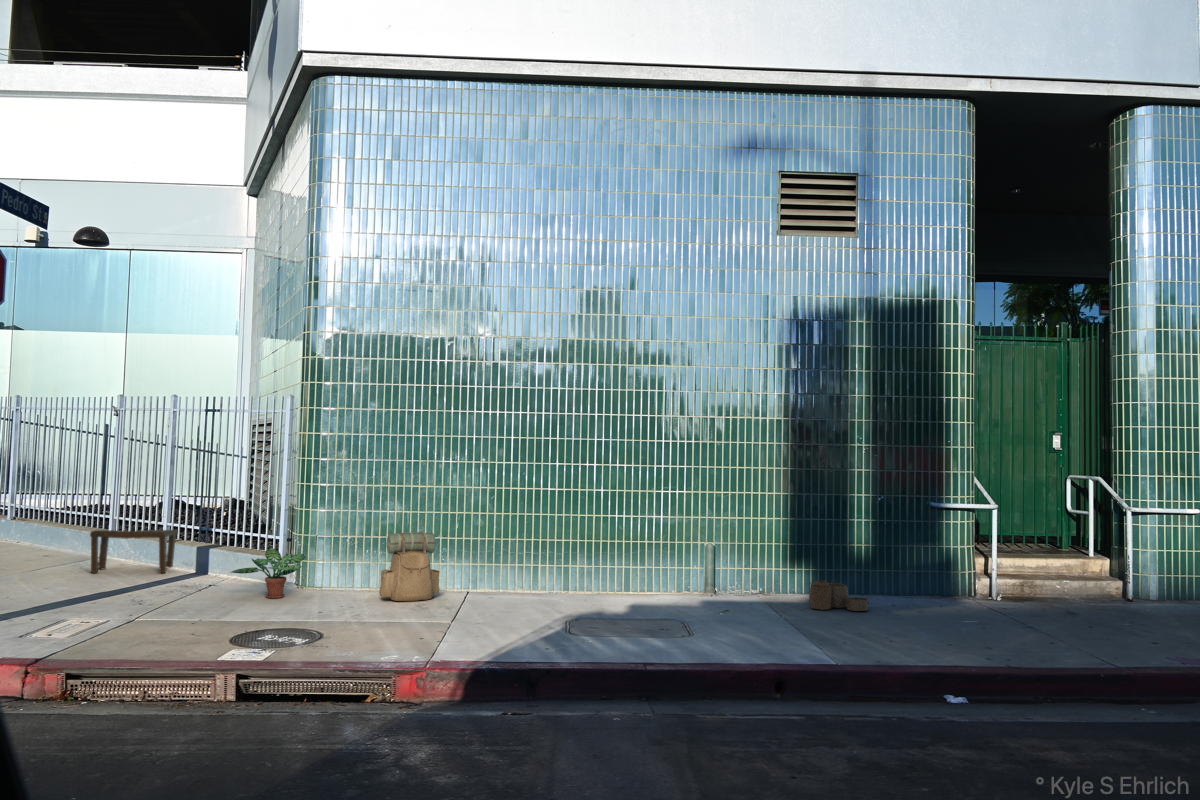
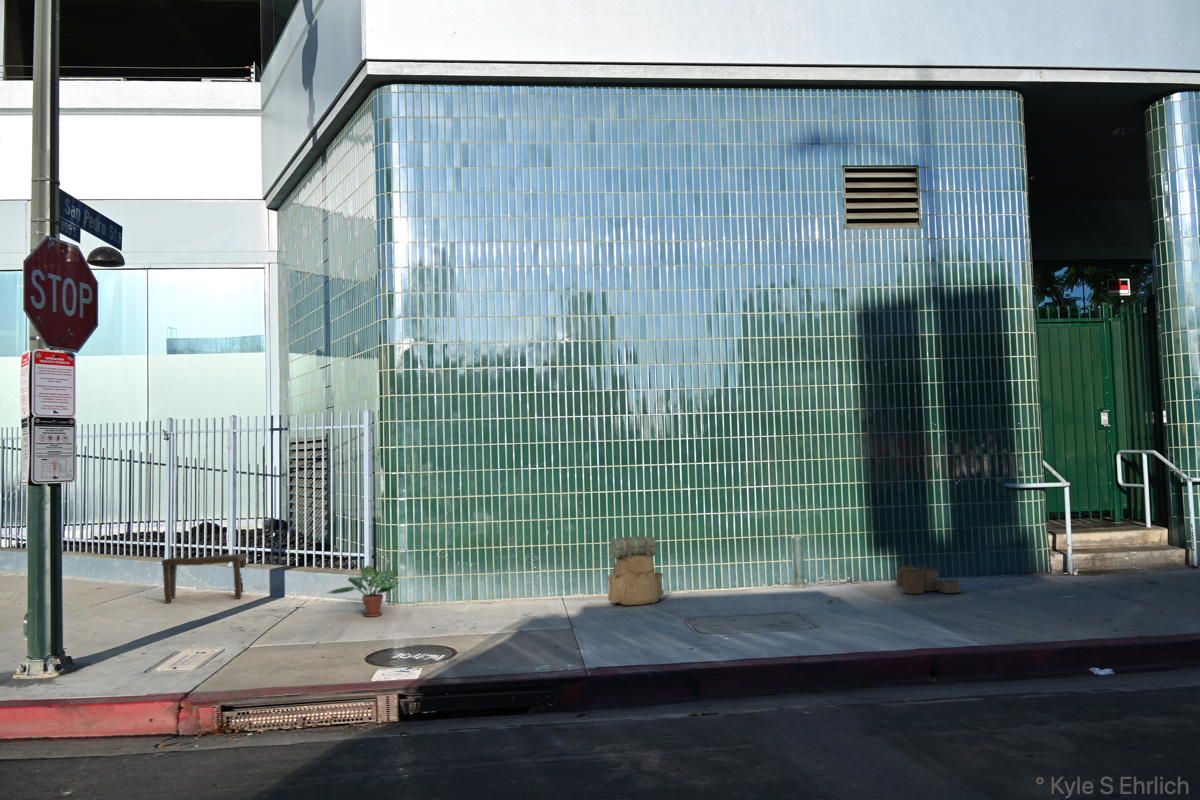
backpack: present [379,532,439,601] -> present [608,536,664,605]

